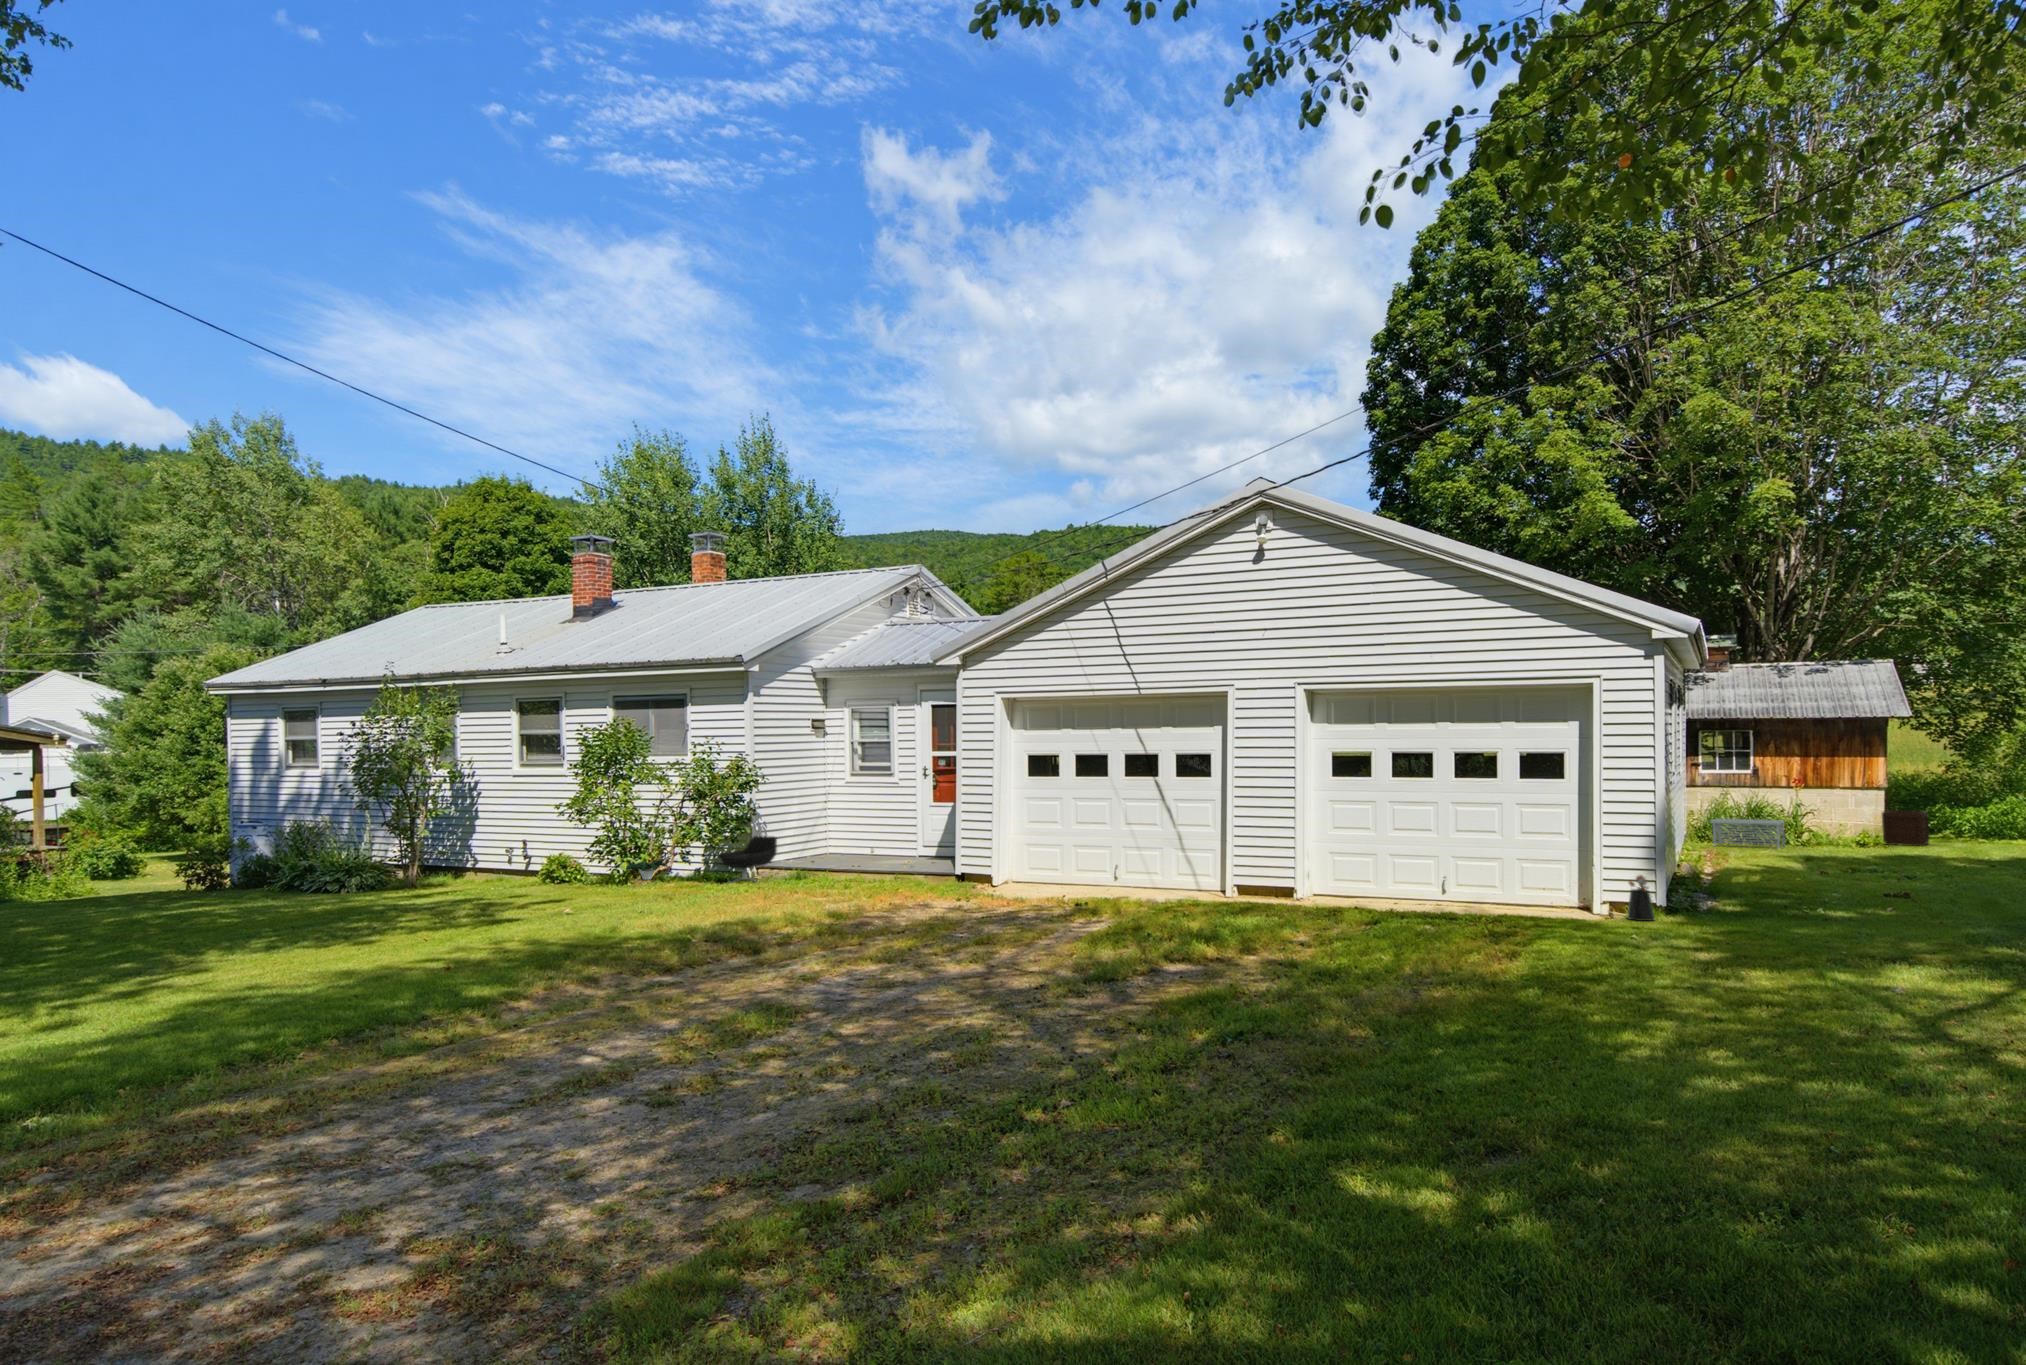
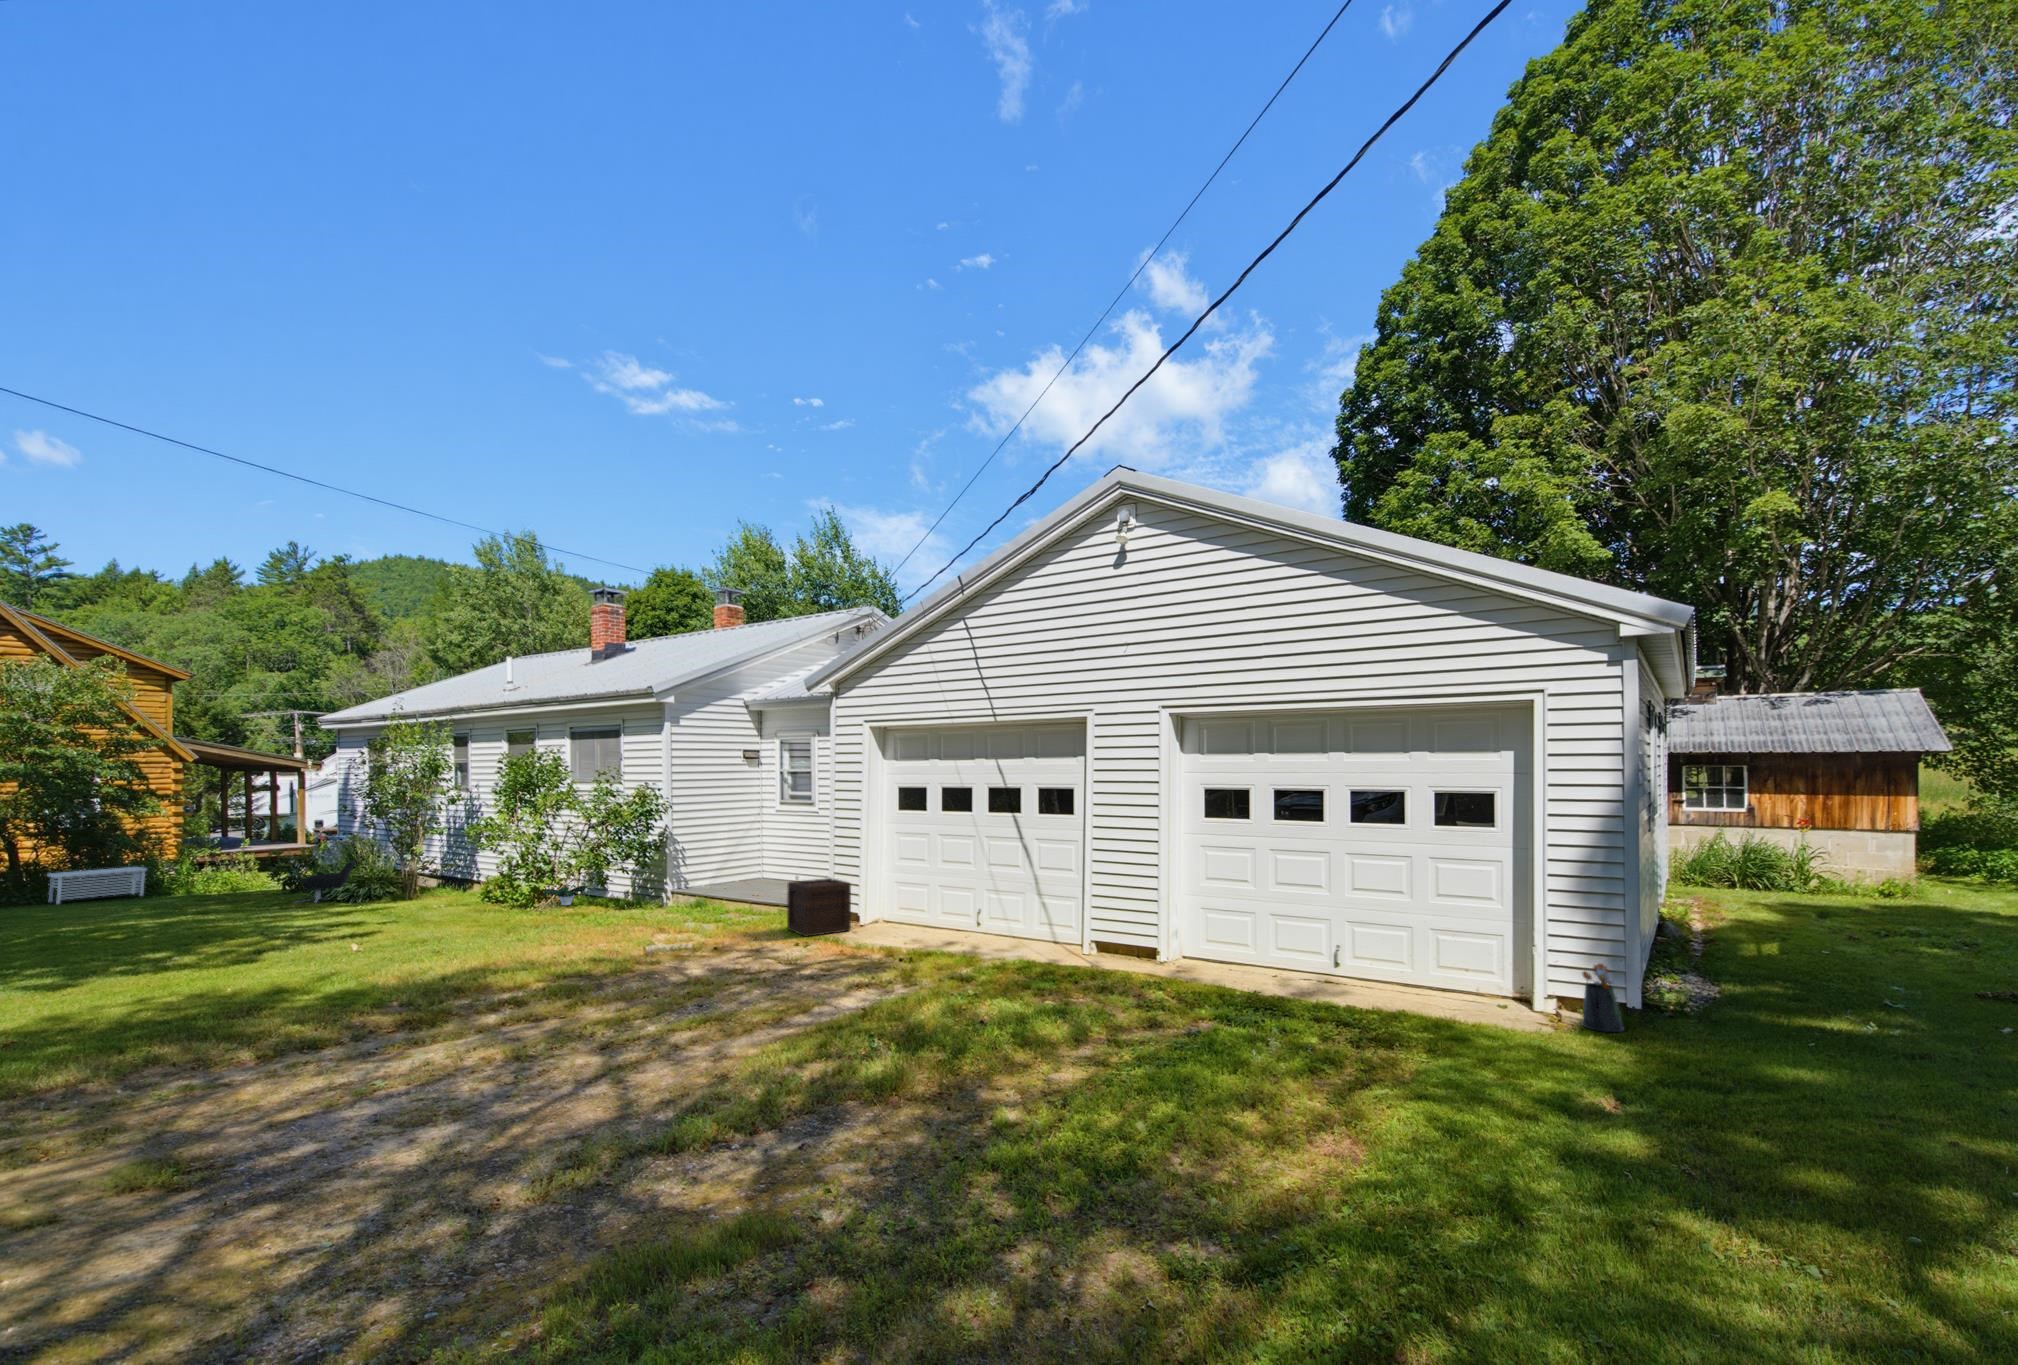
wooden crate: present [1882,810,1929,846] -> present [787,878,851,936]
storage bench: present [1710,819,1785,848] -> present [48,867,147,904]
lounge chair: present [719,836,777,879] -> present [302,860,355,902]

